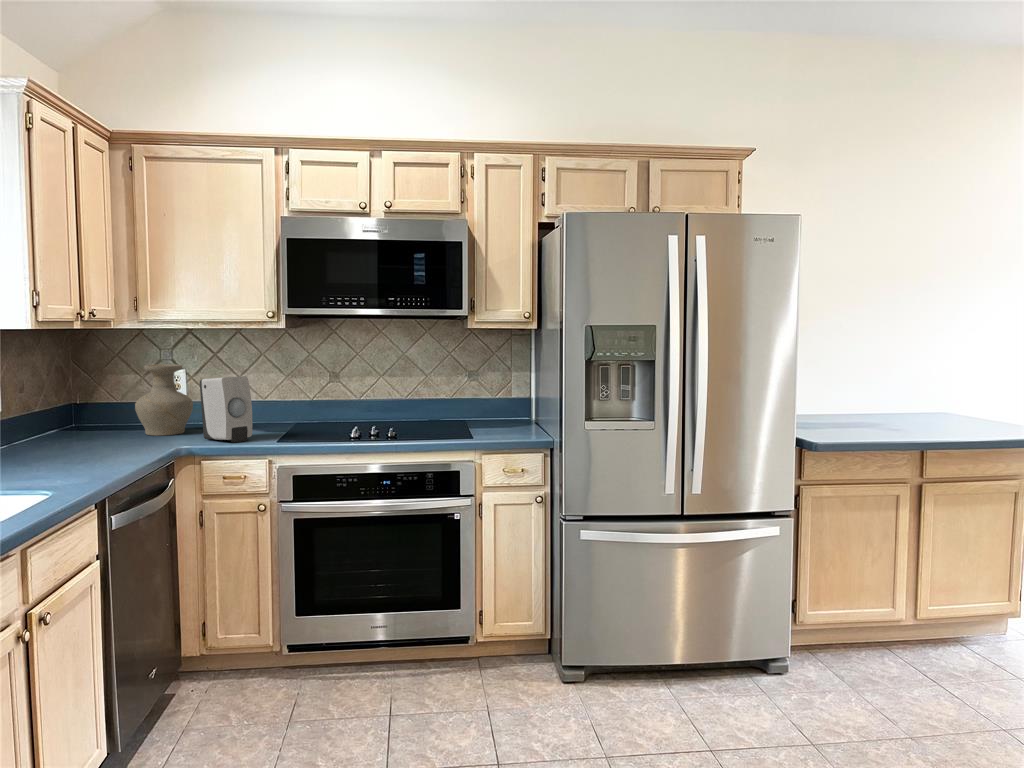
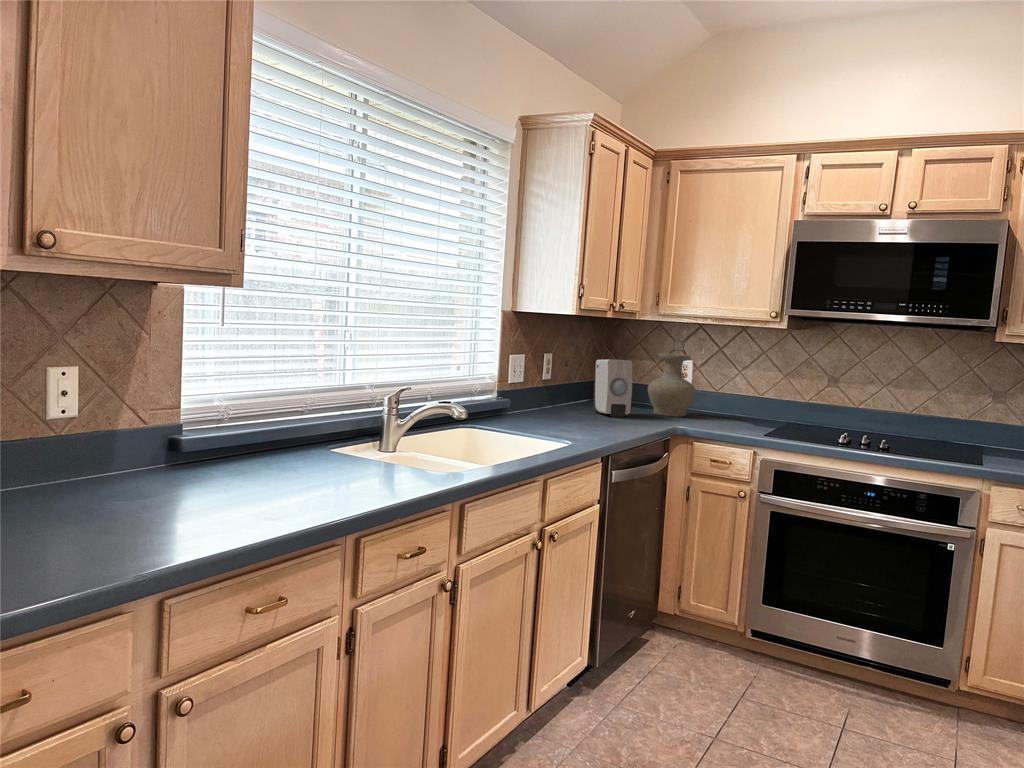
soap dispenser: present [200,376,252,442] -> present [593,359,632,417]

